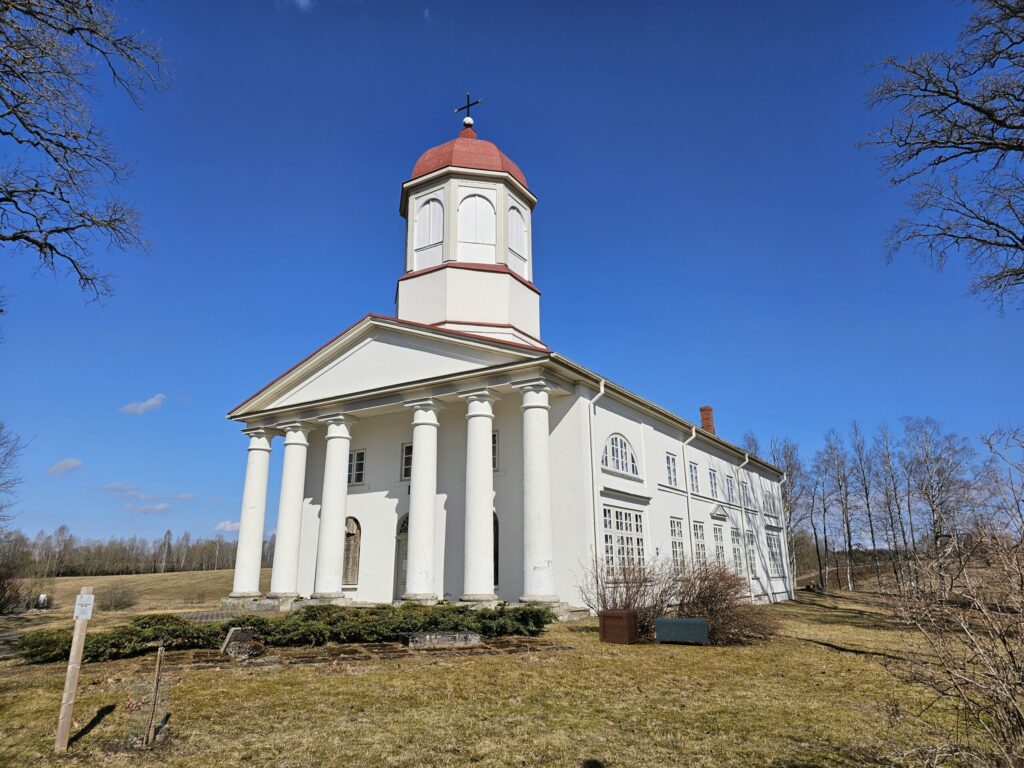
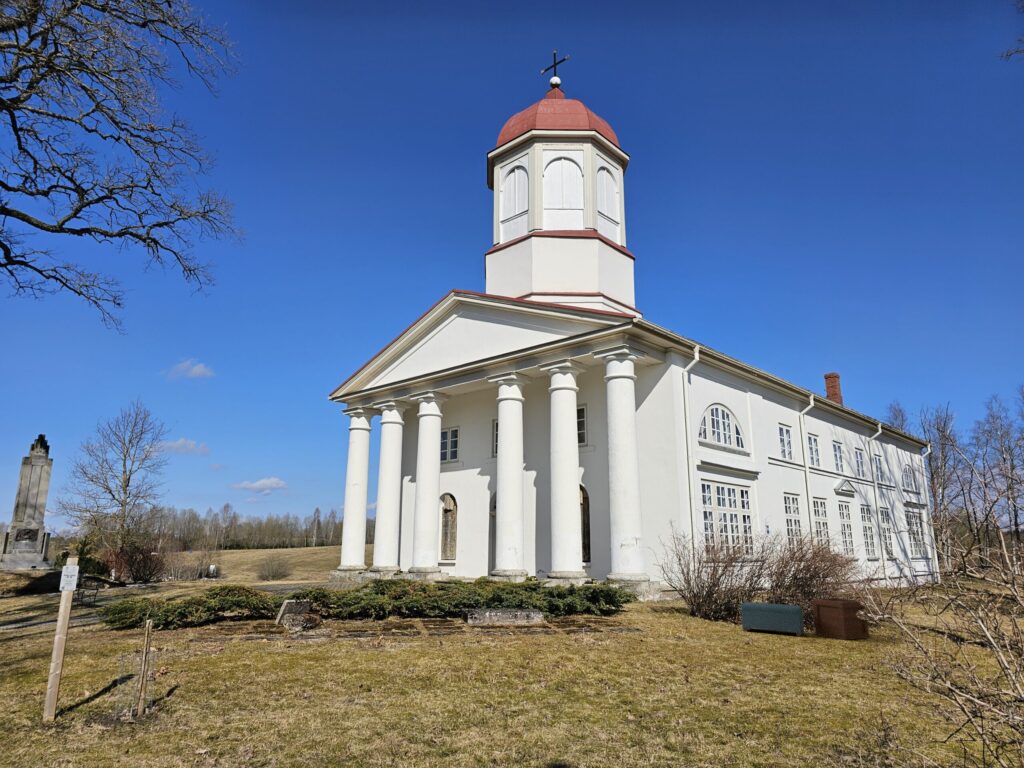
wooden crate: present [599,608,639,644] -> present [813,598,869,640]

